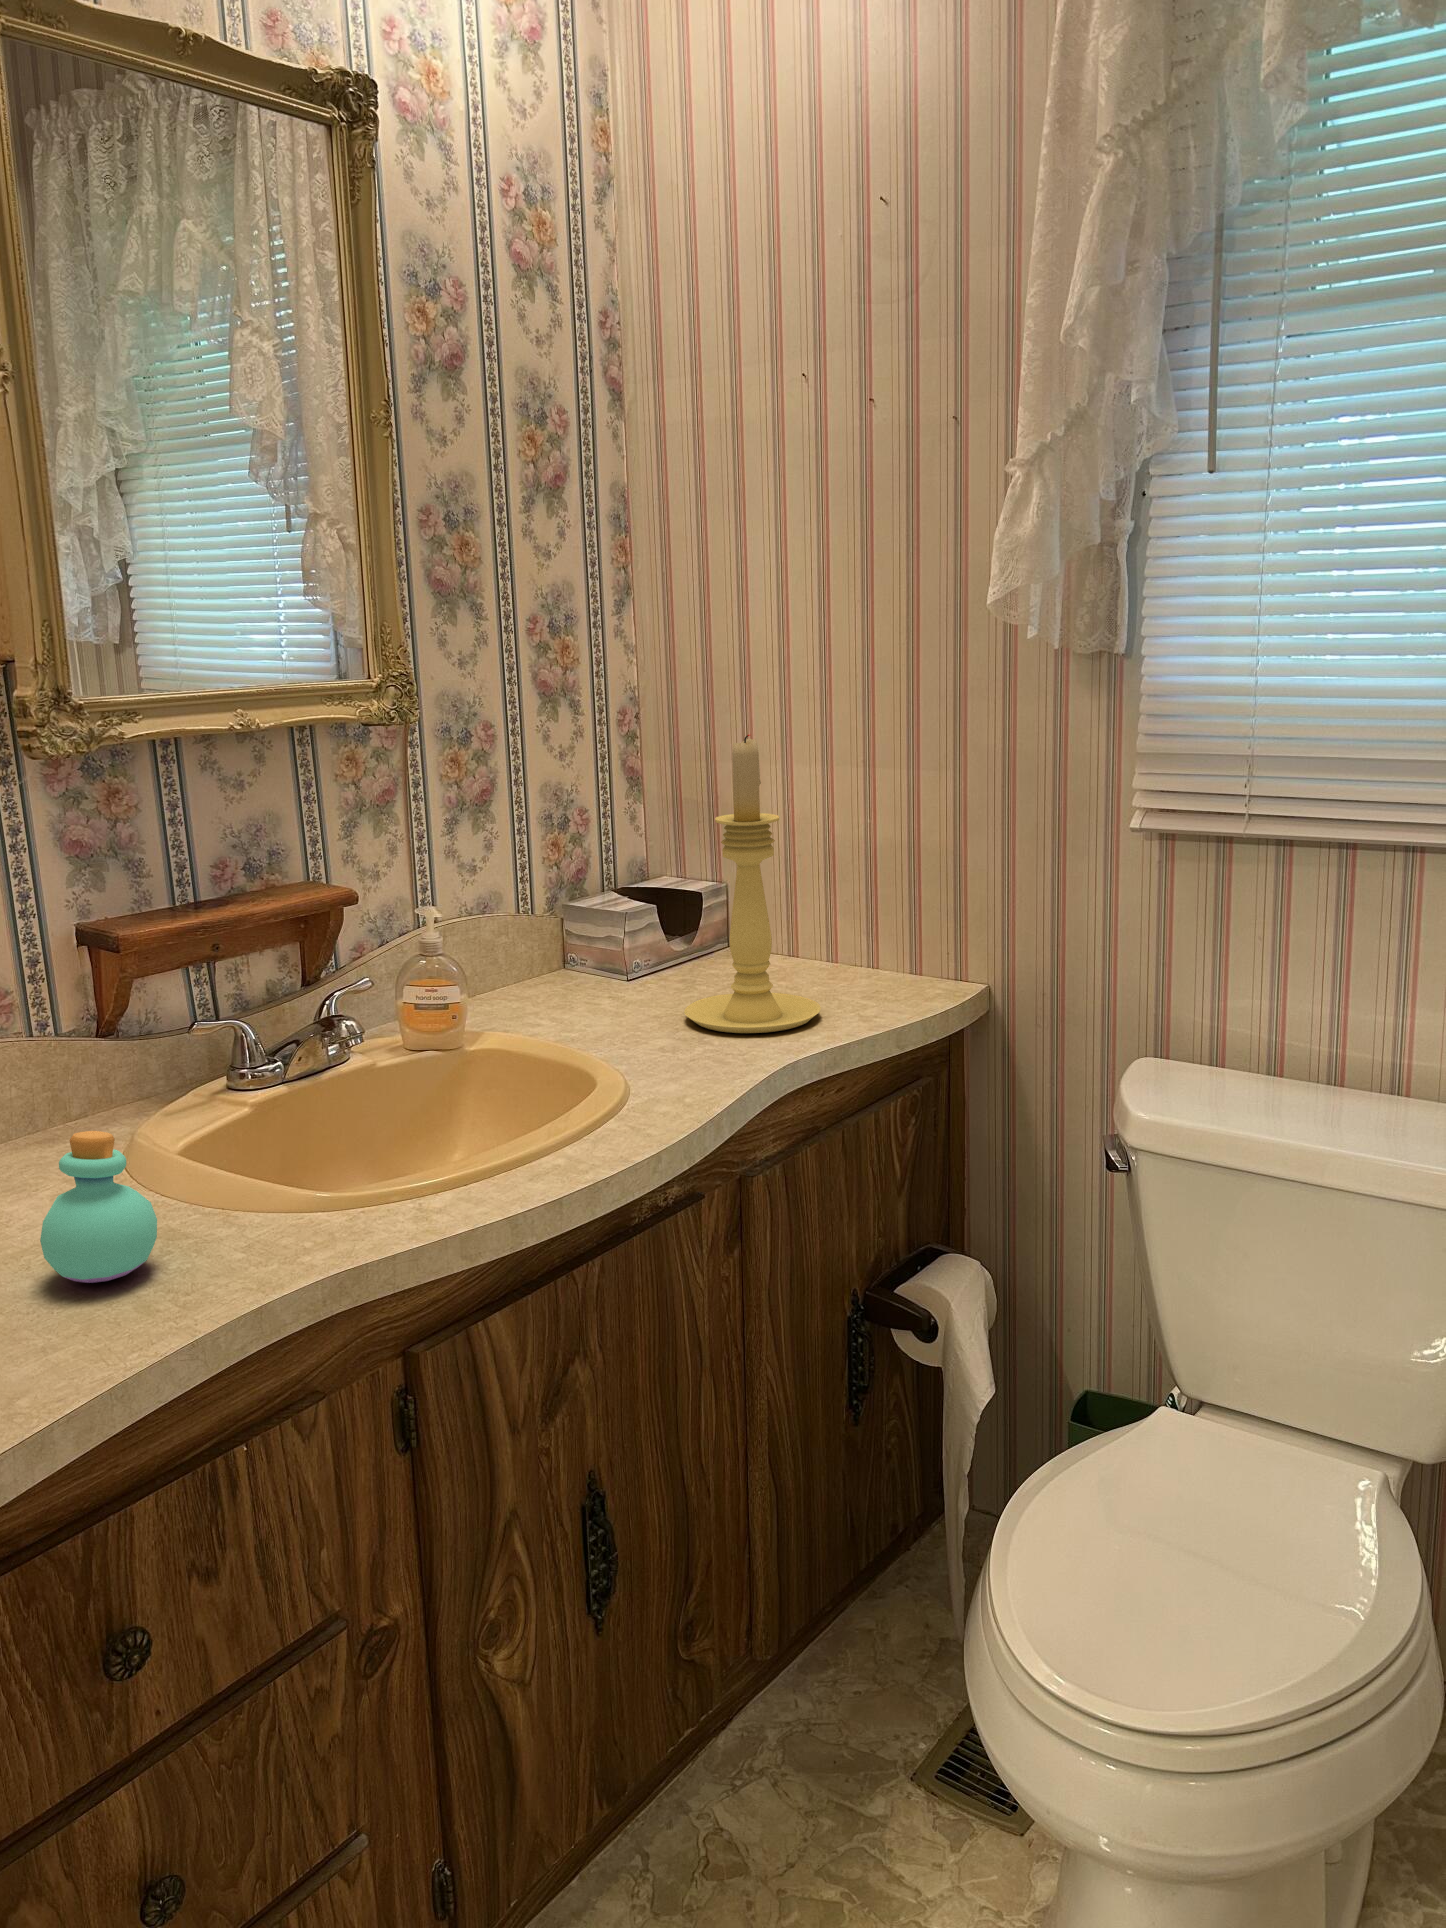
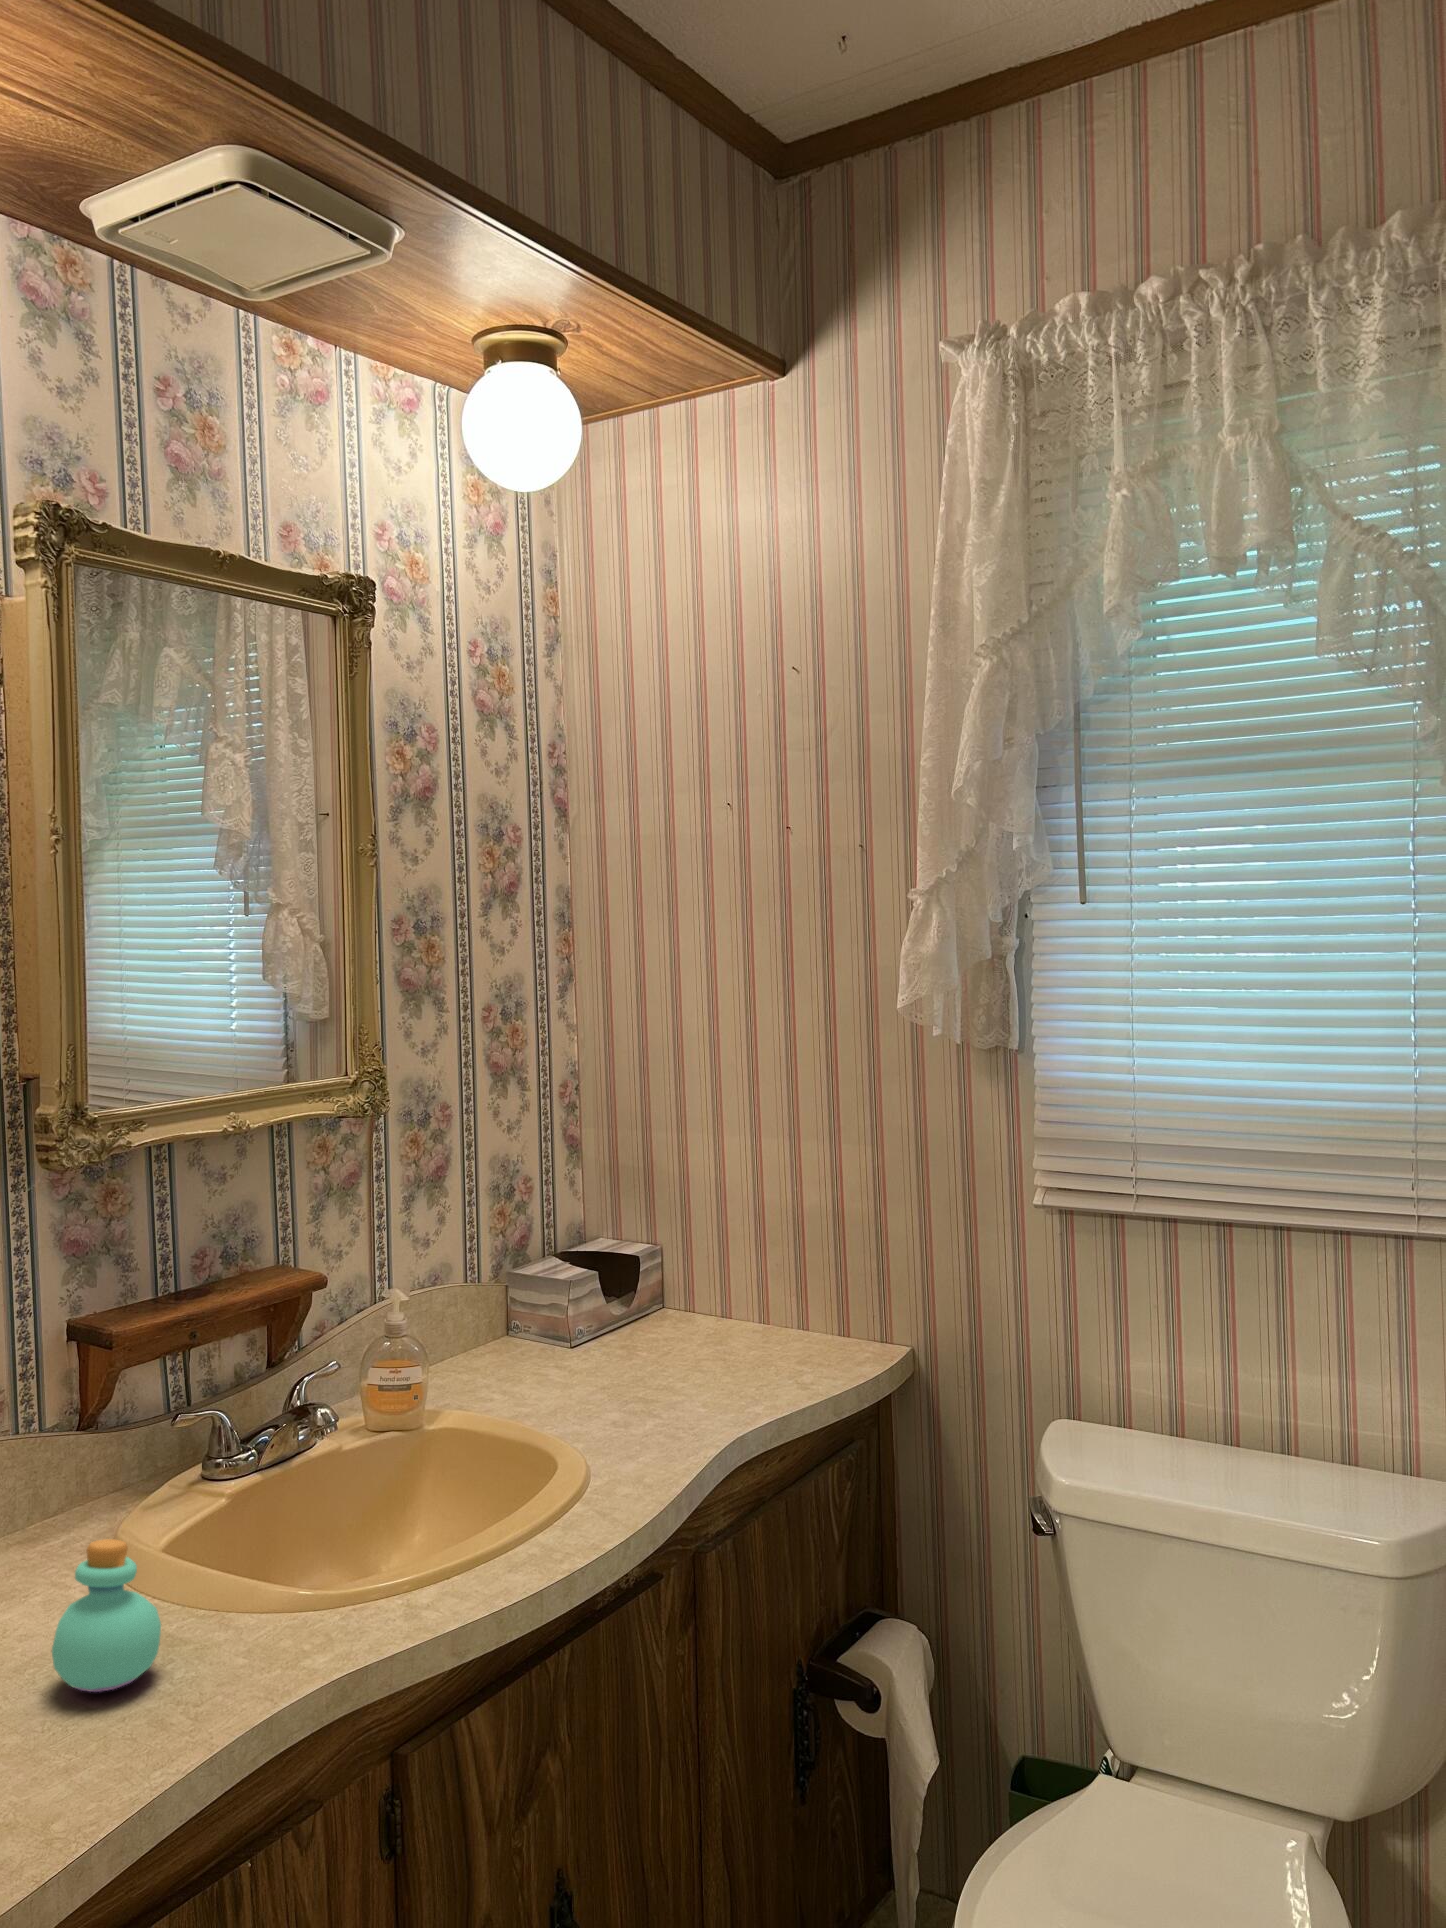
candle holder: present [684,735,821,1033] -> none [629,1126,756,1405]

